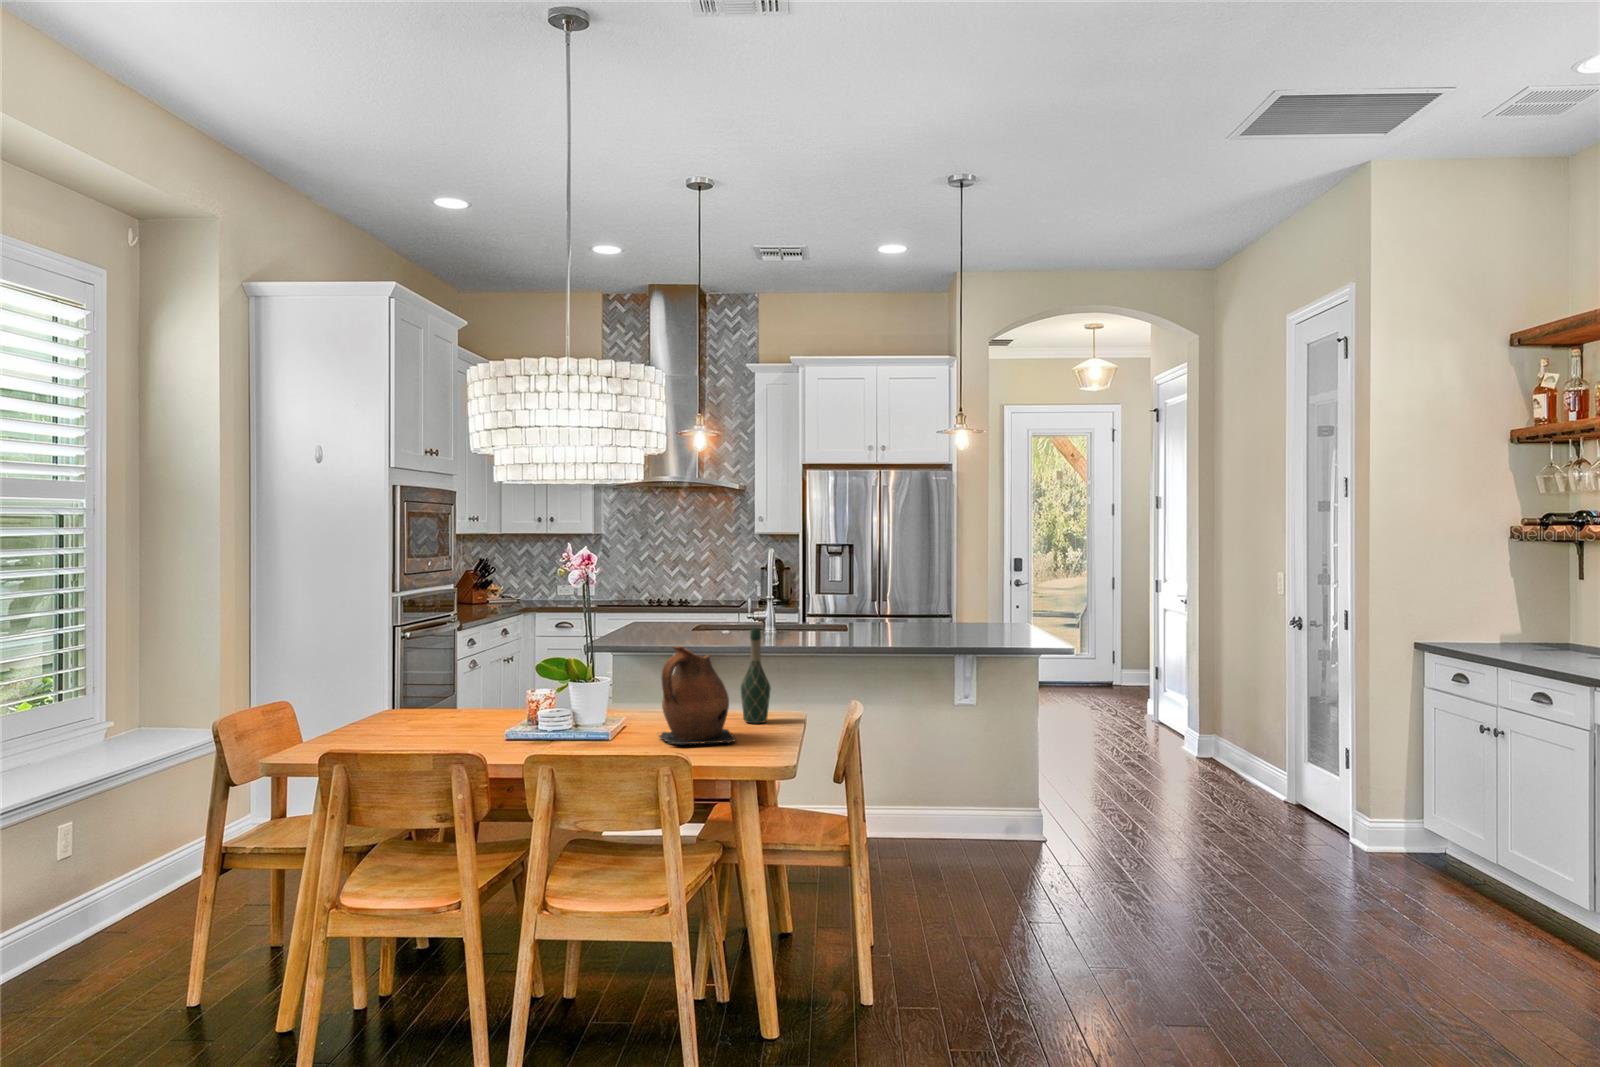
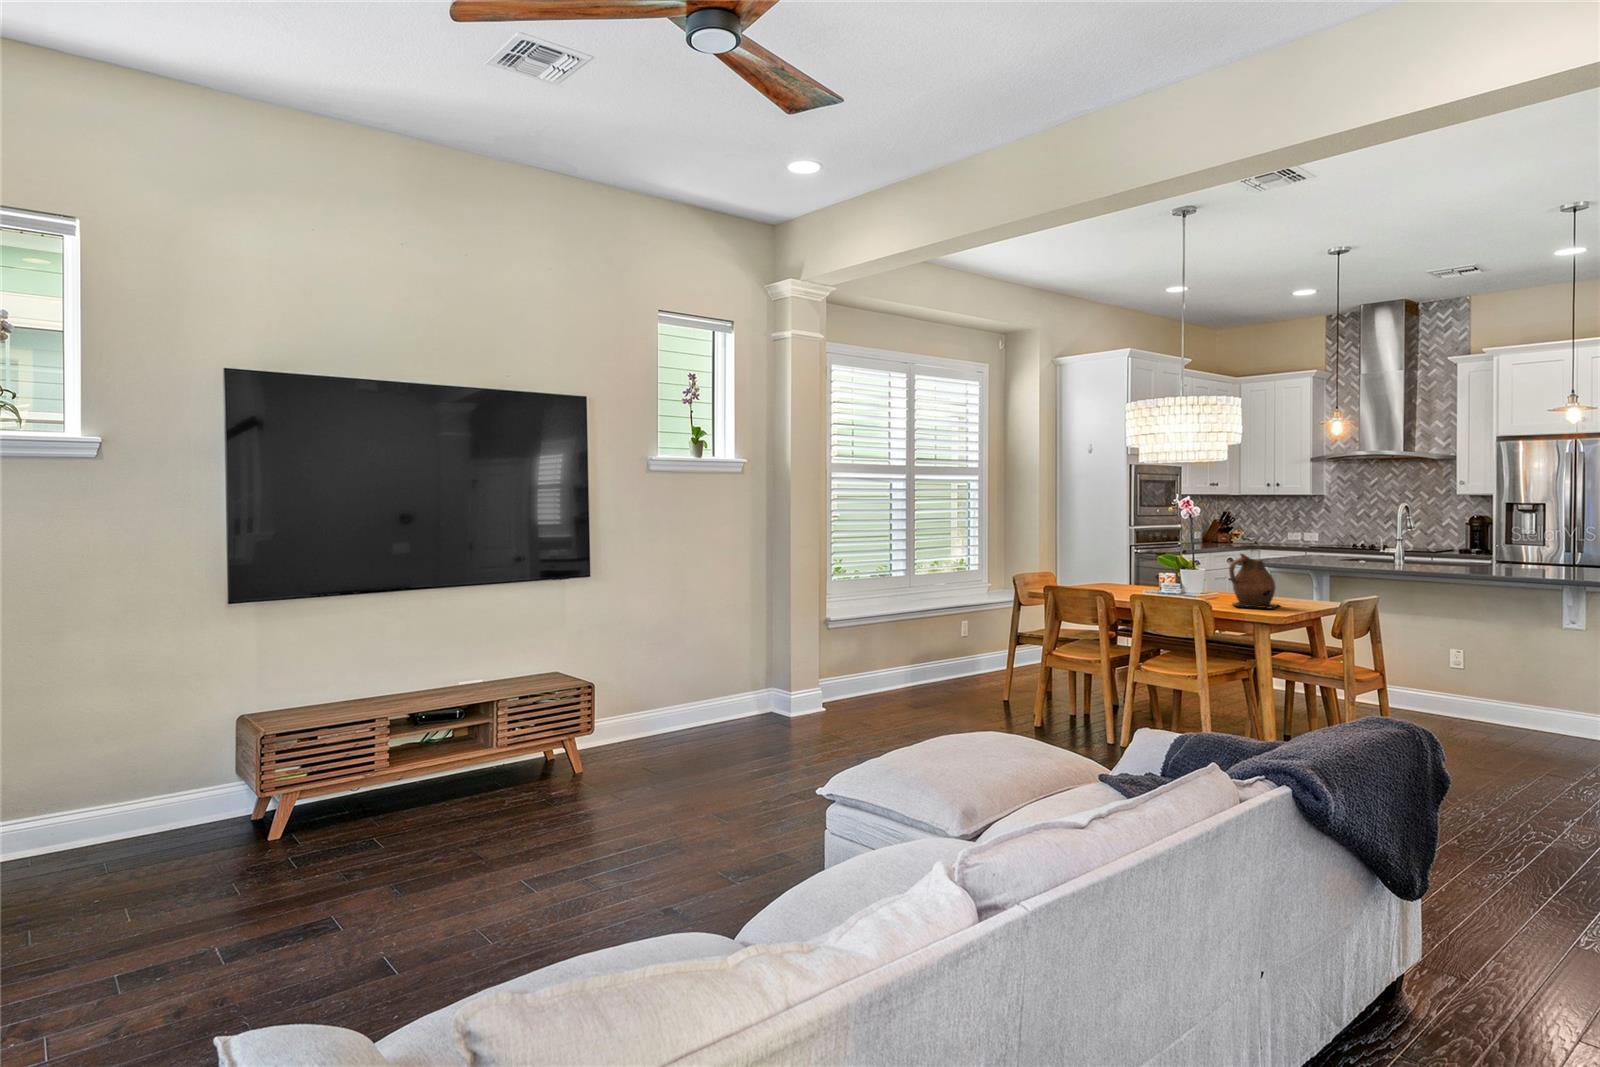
wine bottle: present [741,628,771,723] -> none [1298,548,1319,605]

